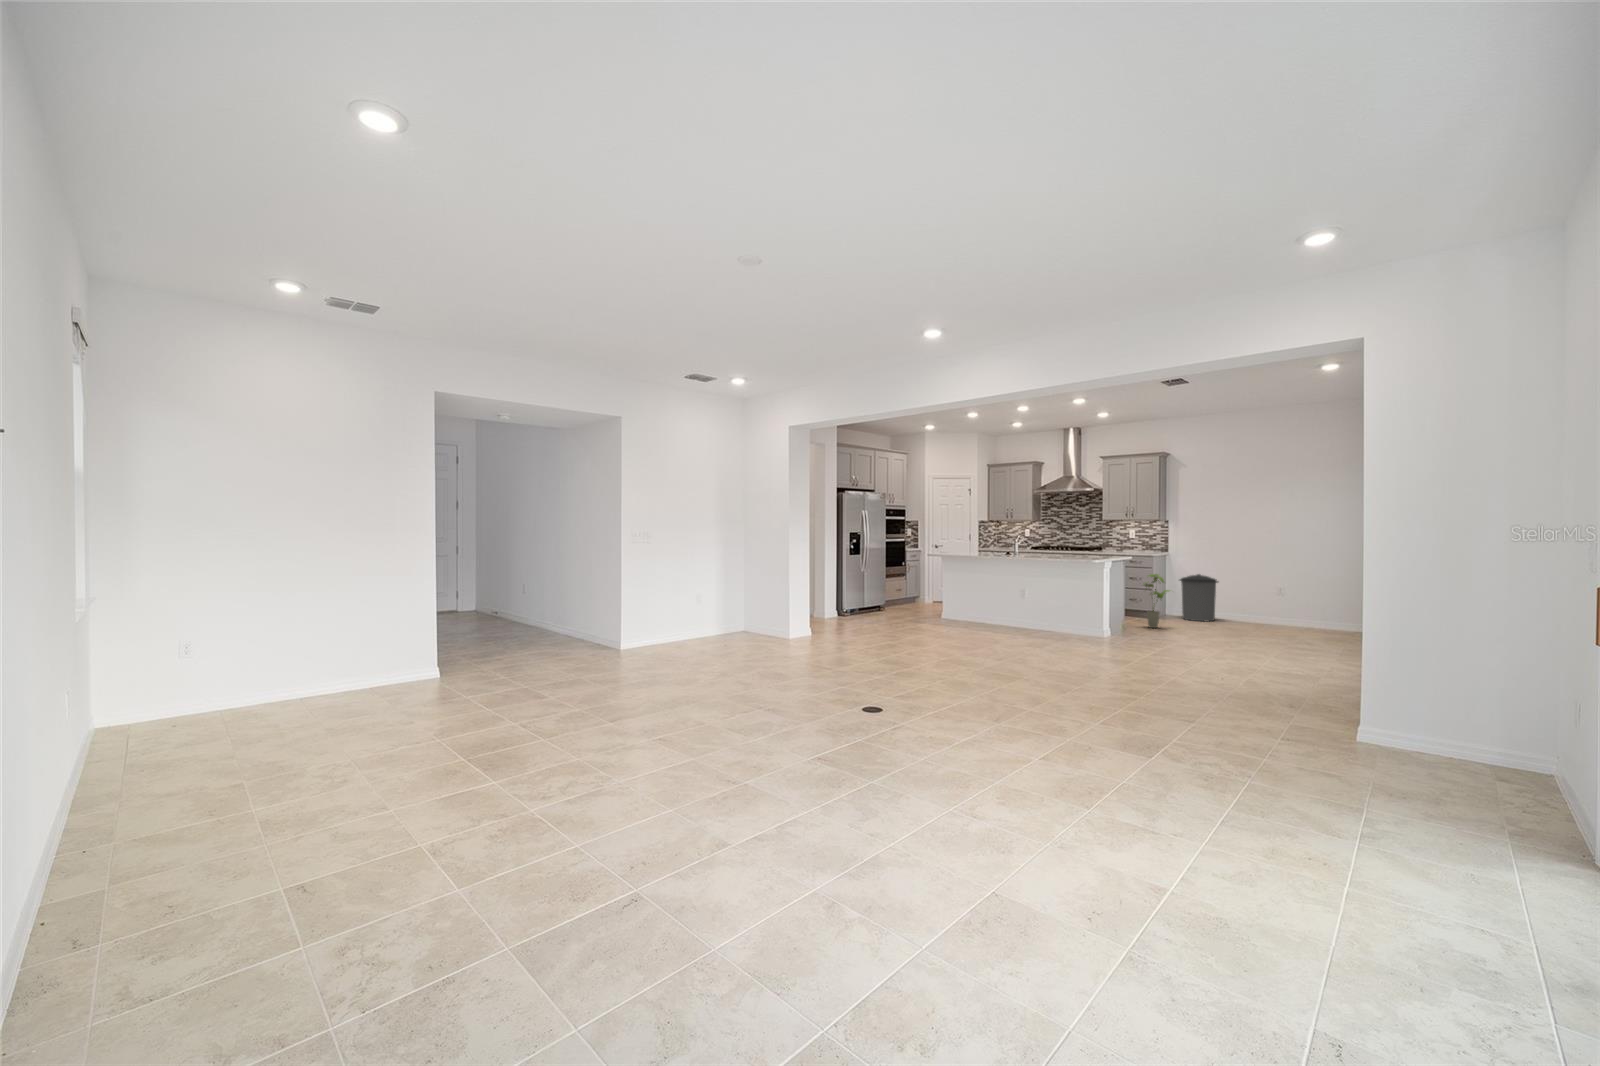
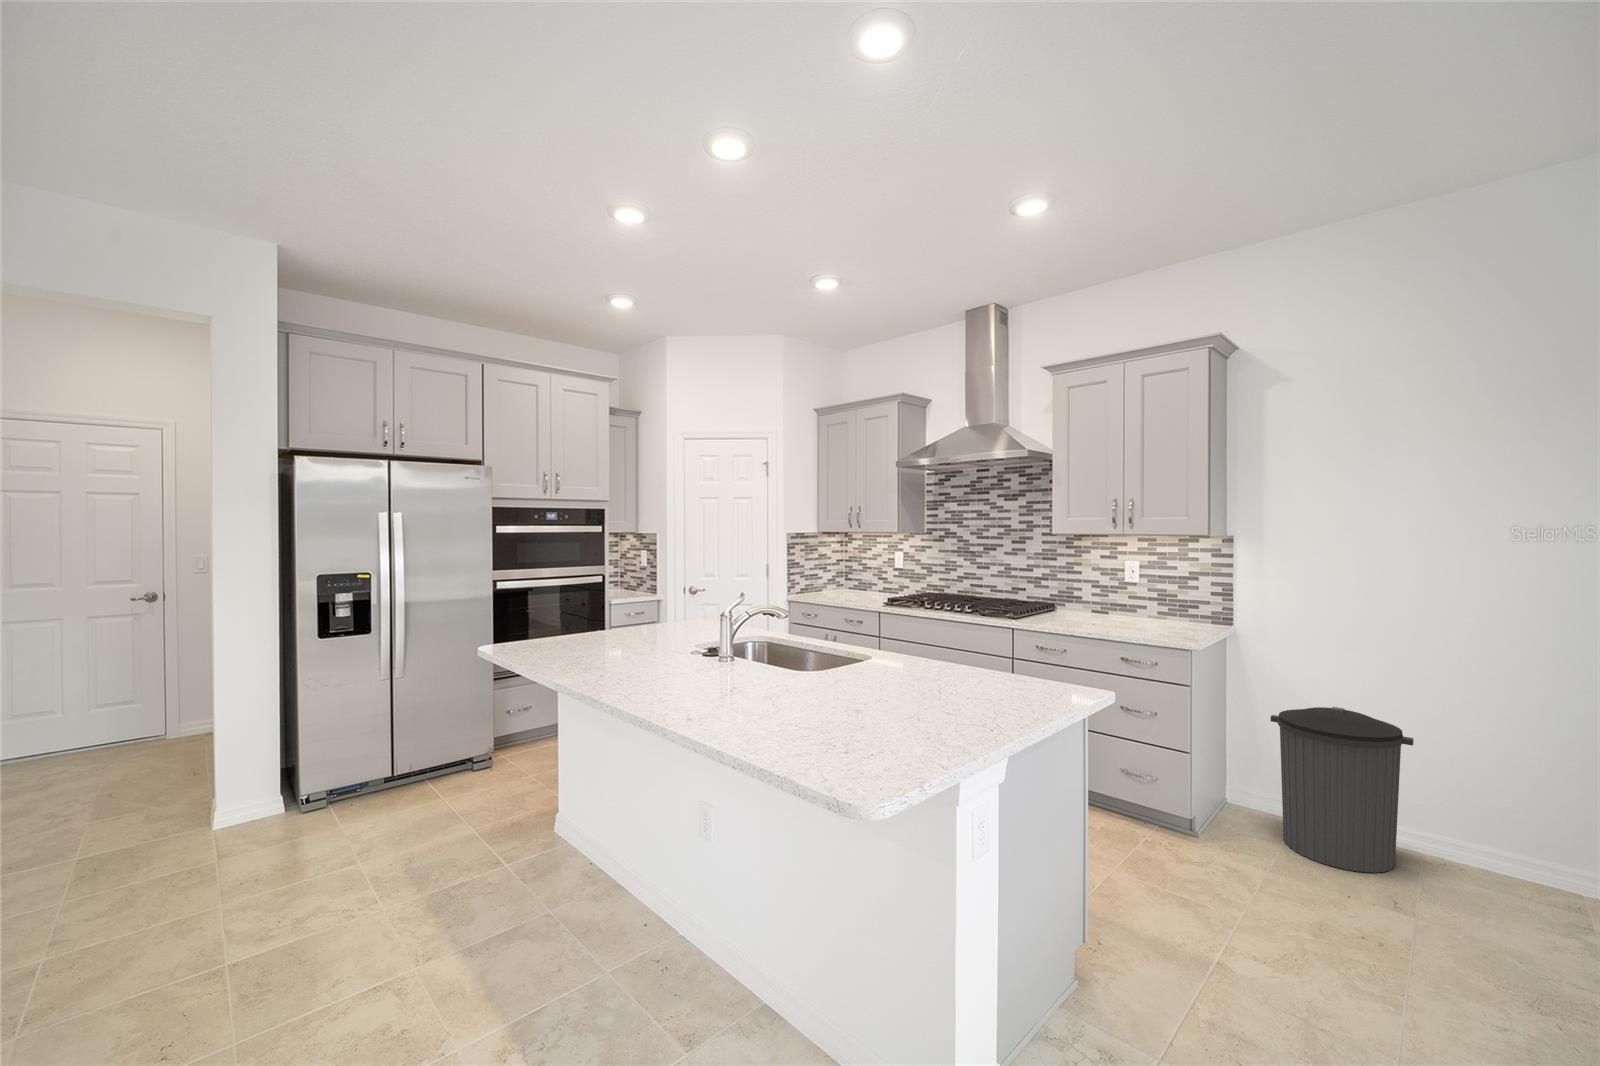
house plant: present [1144,574,1169,628] -> none [1156,742,1281,949]

